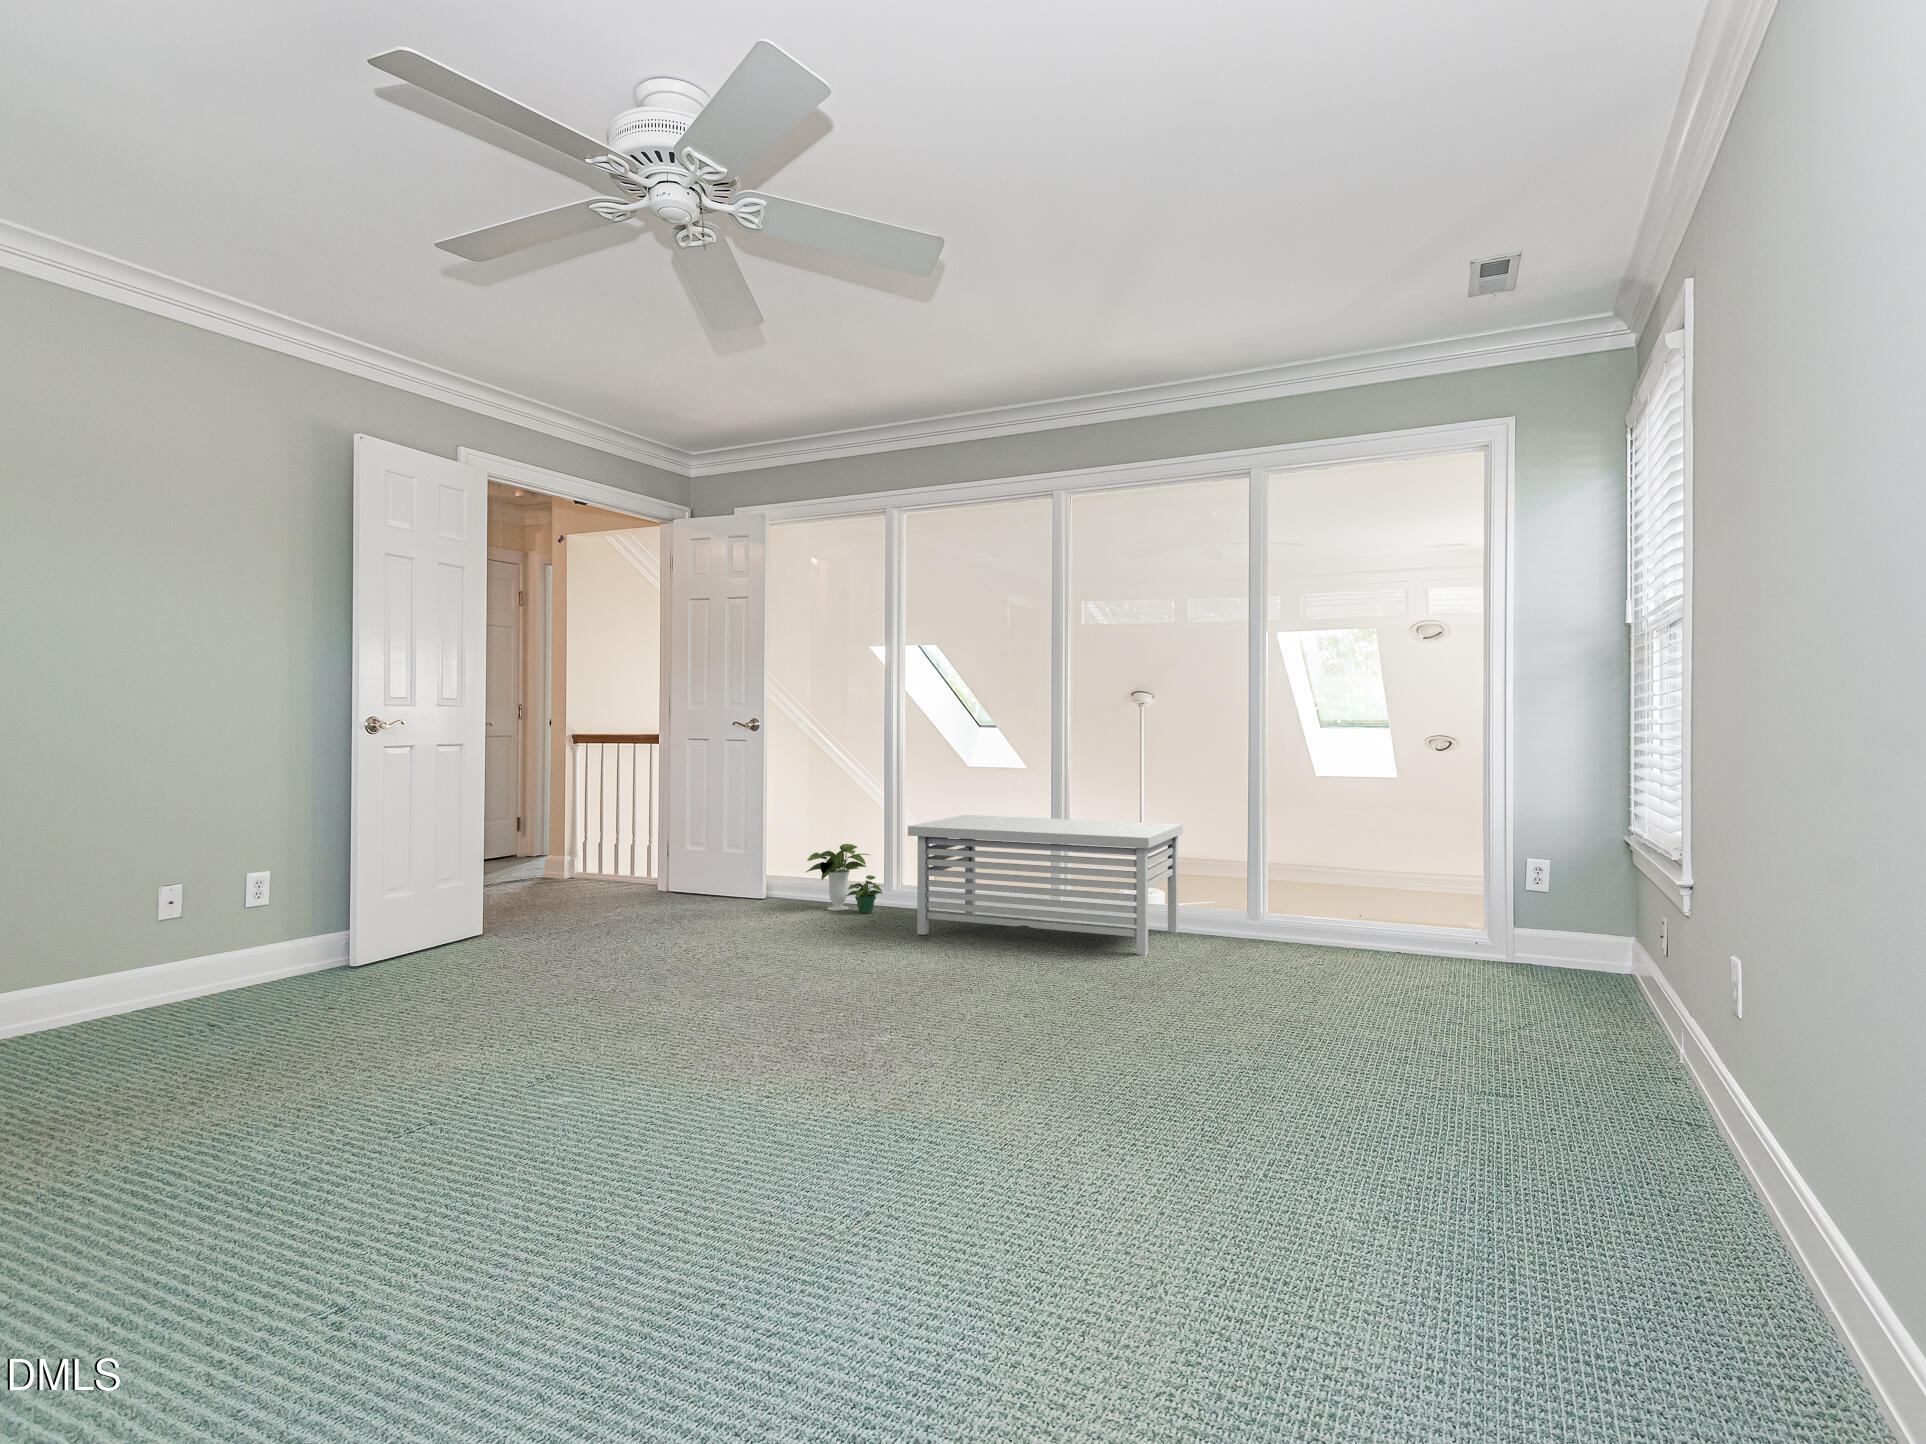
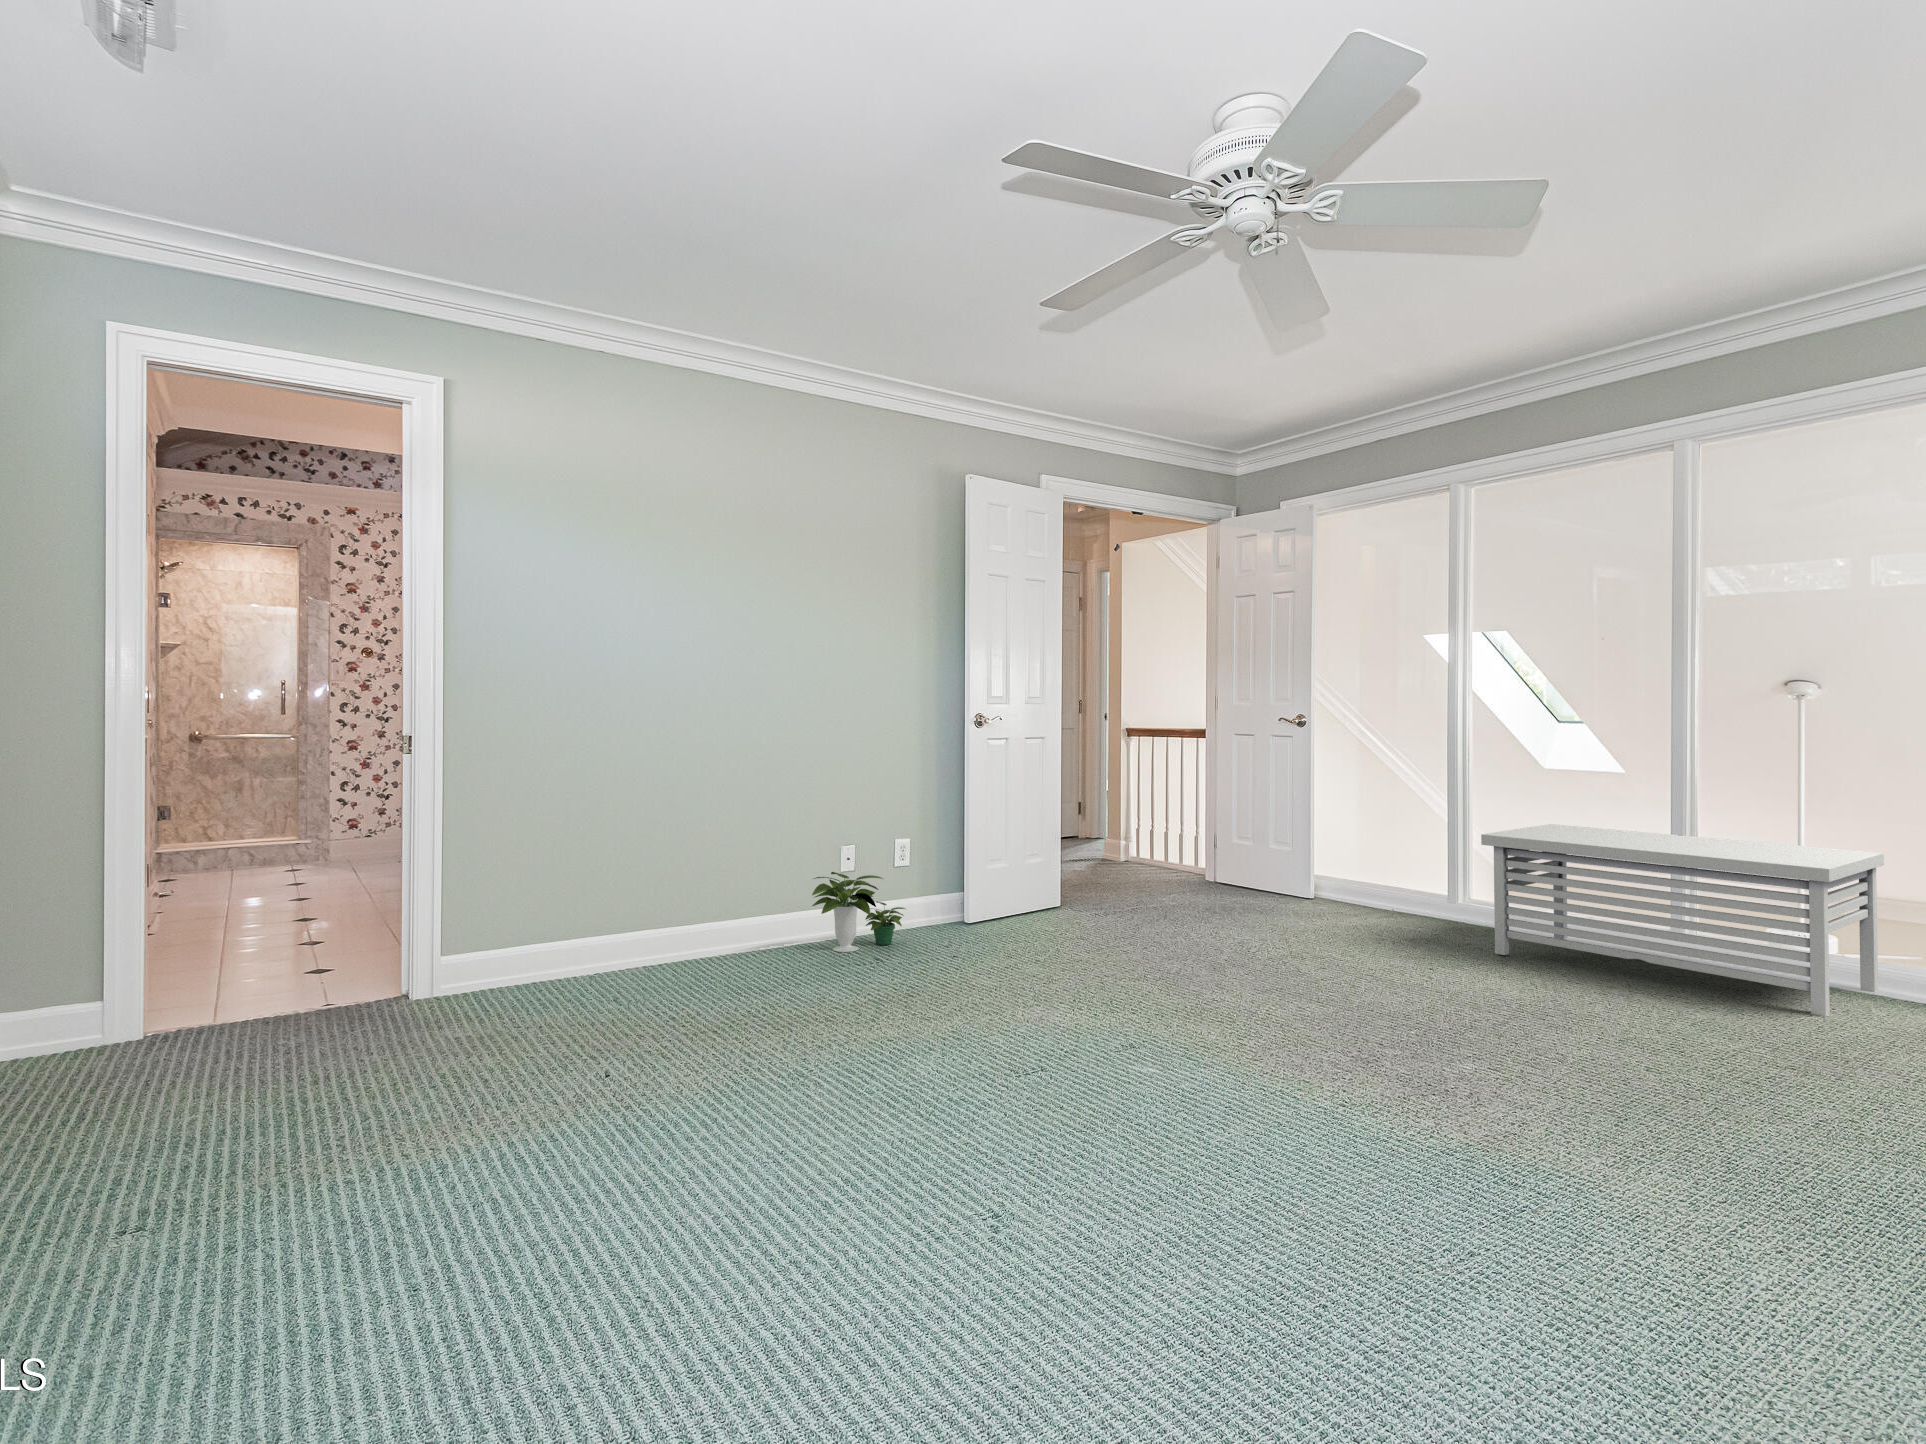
potted plant: present [806,844,882,913] -> present [812,872,905,952]

